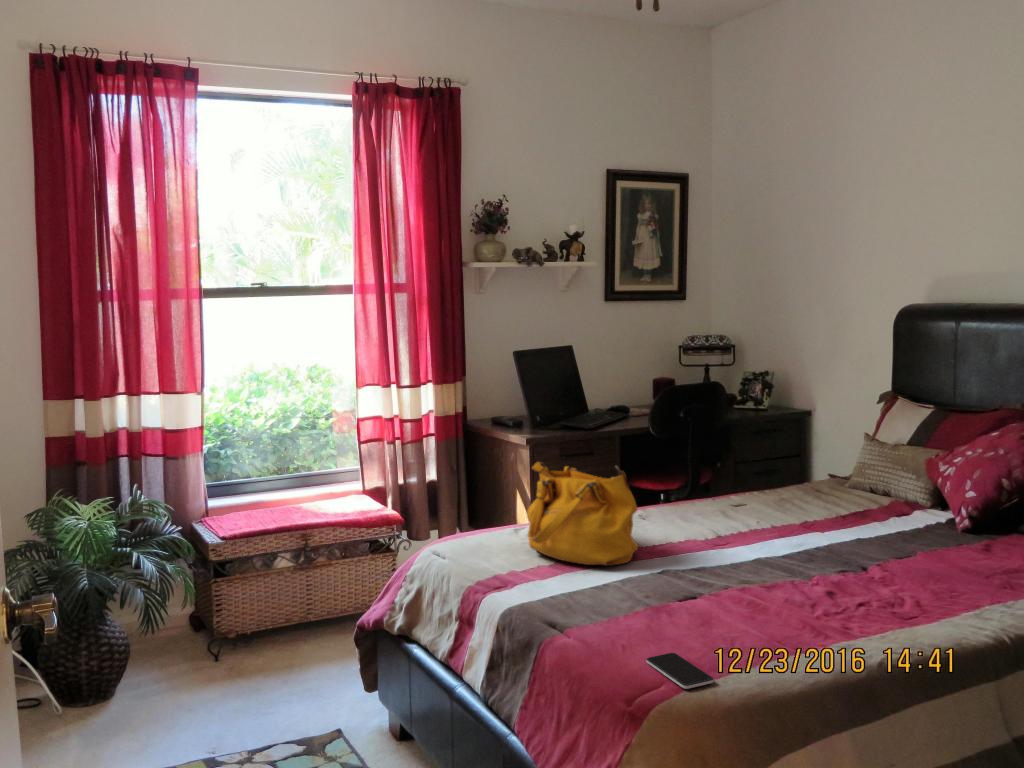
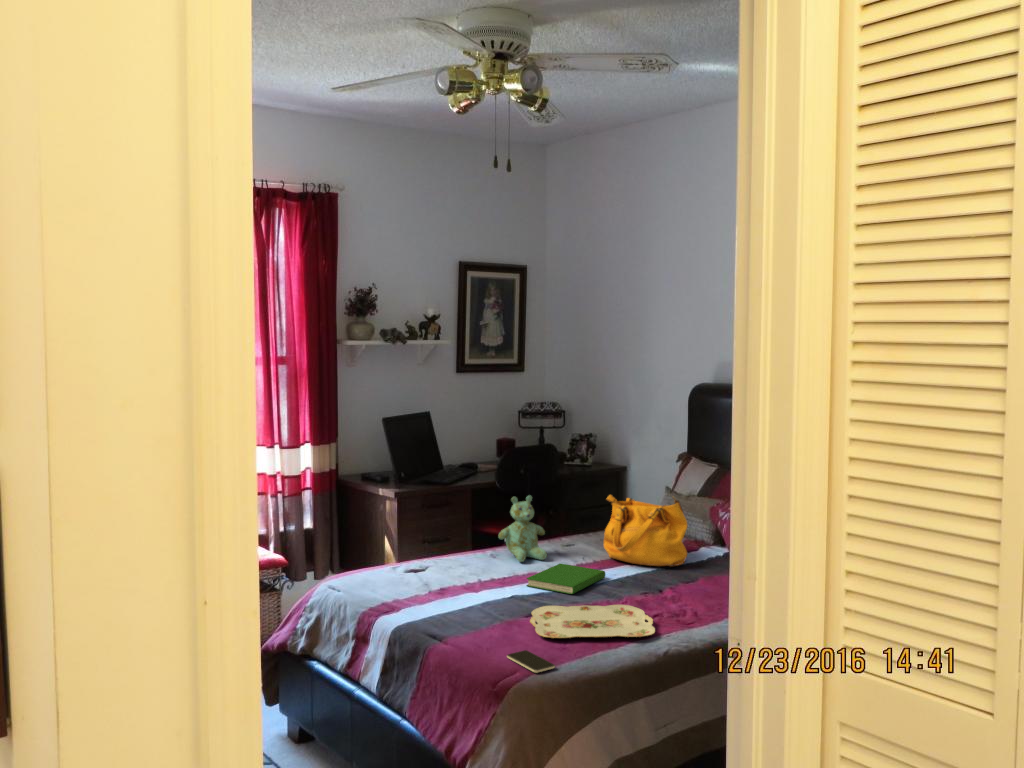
stuffed bear: none [647,443,709,527] -> present [498,496,547,562]
handbag: present [527,462,638,566] -> present [604,495,687,567]
hardcover book: none [680,530,787,572] -> present [527,564,605,594]
serving tray: none [681,588,860,640] -> present [530,605,655,638]

